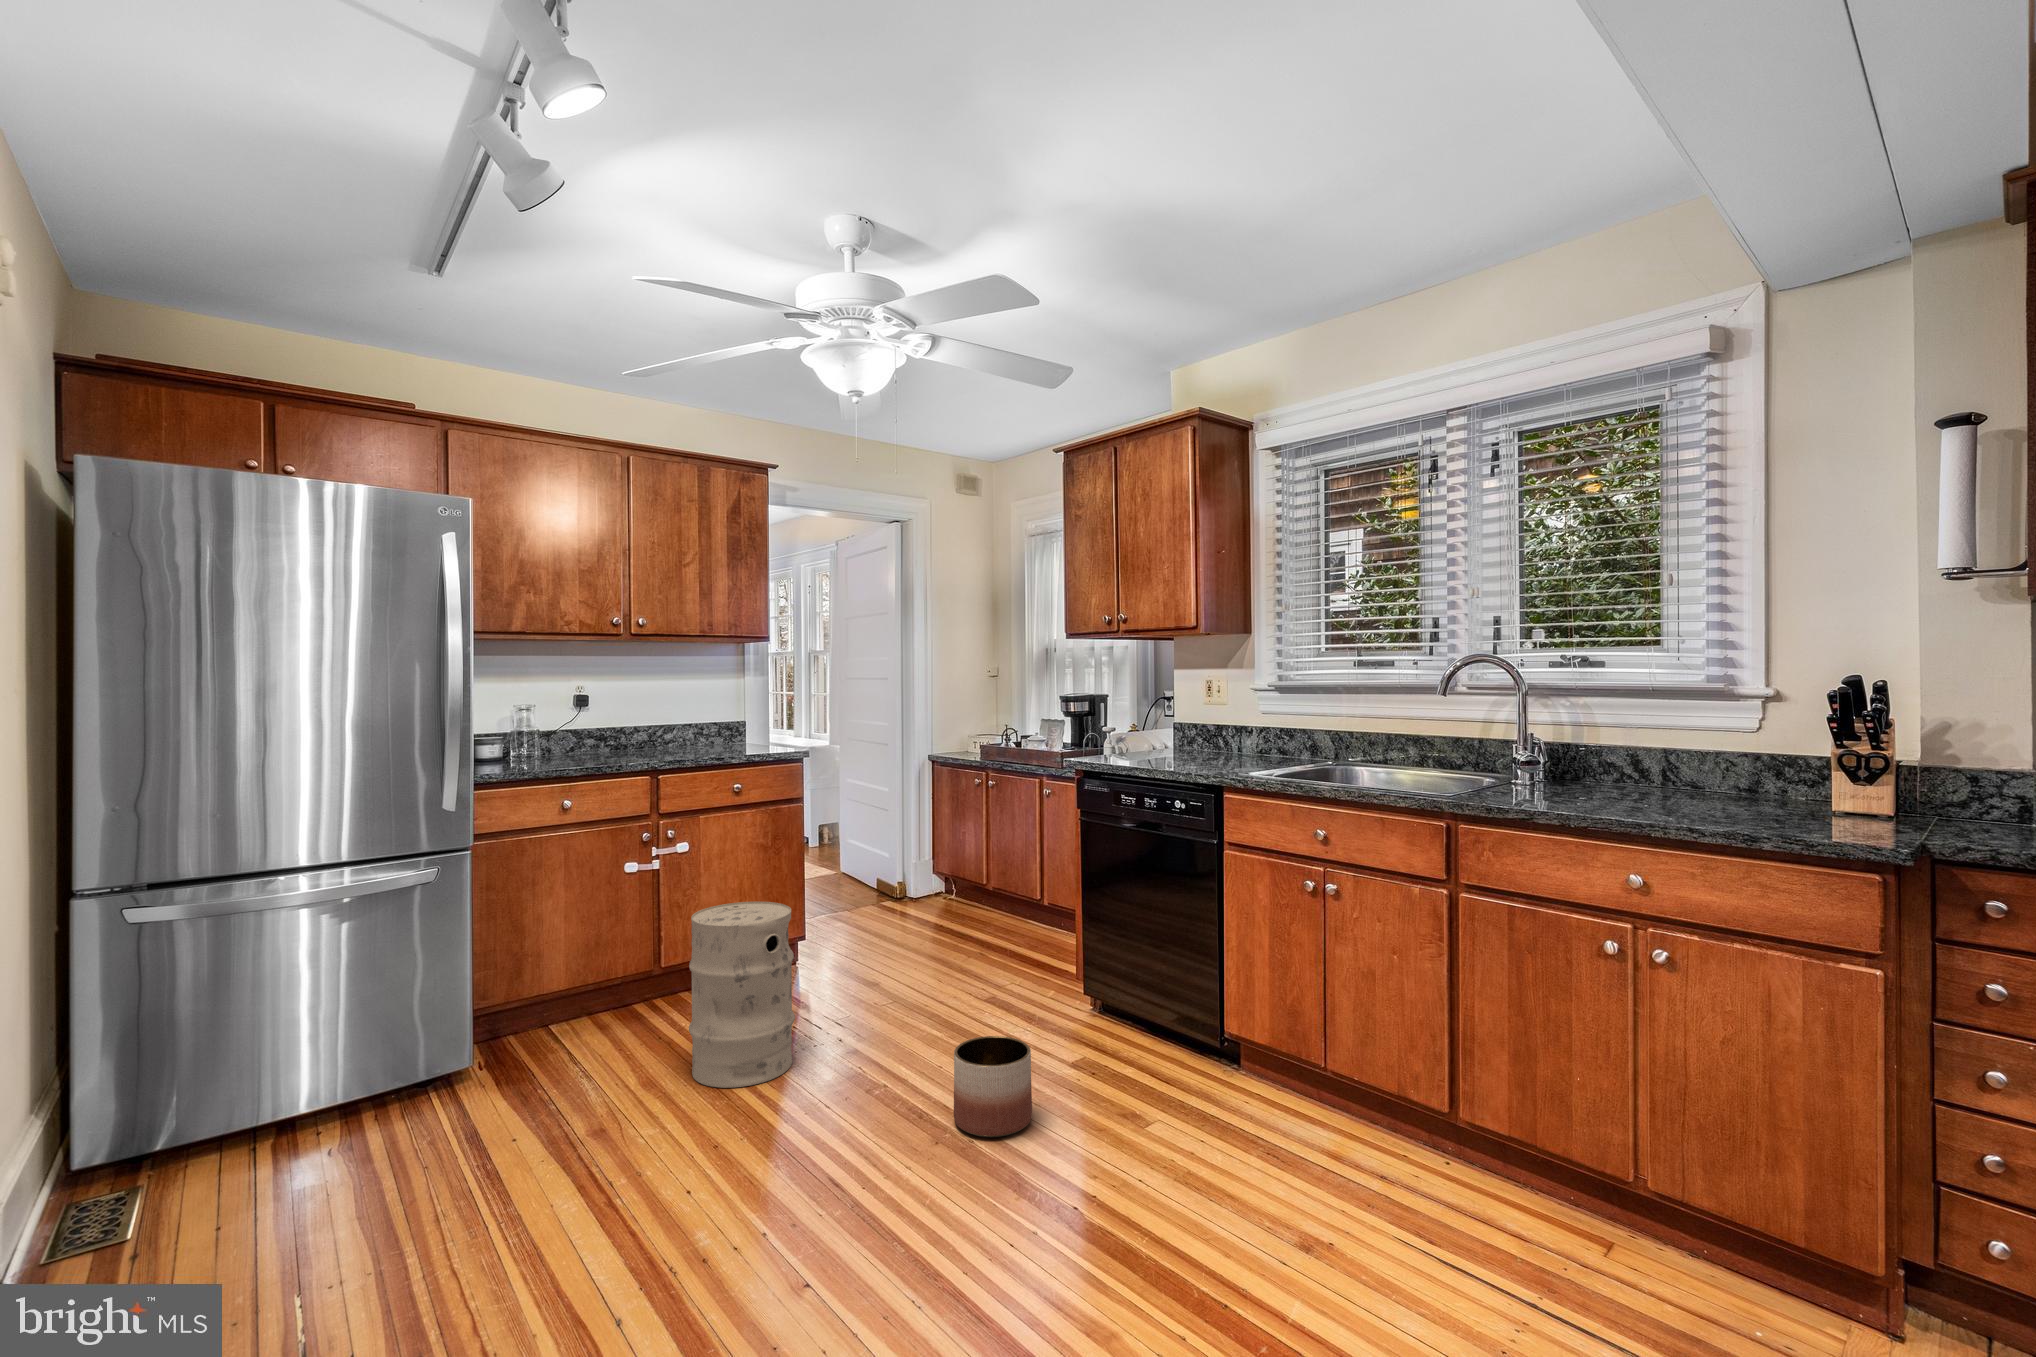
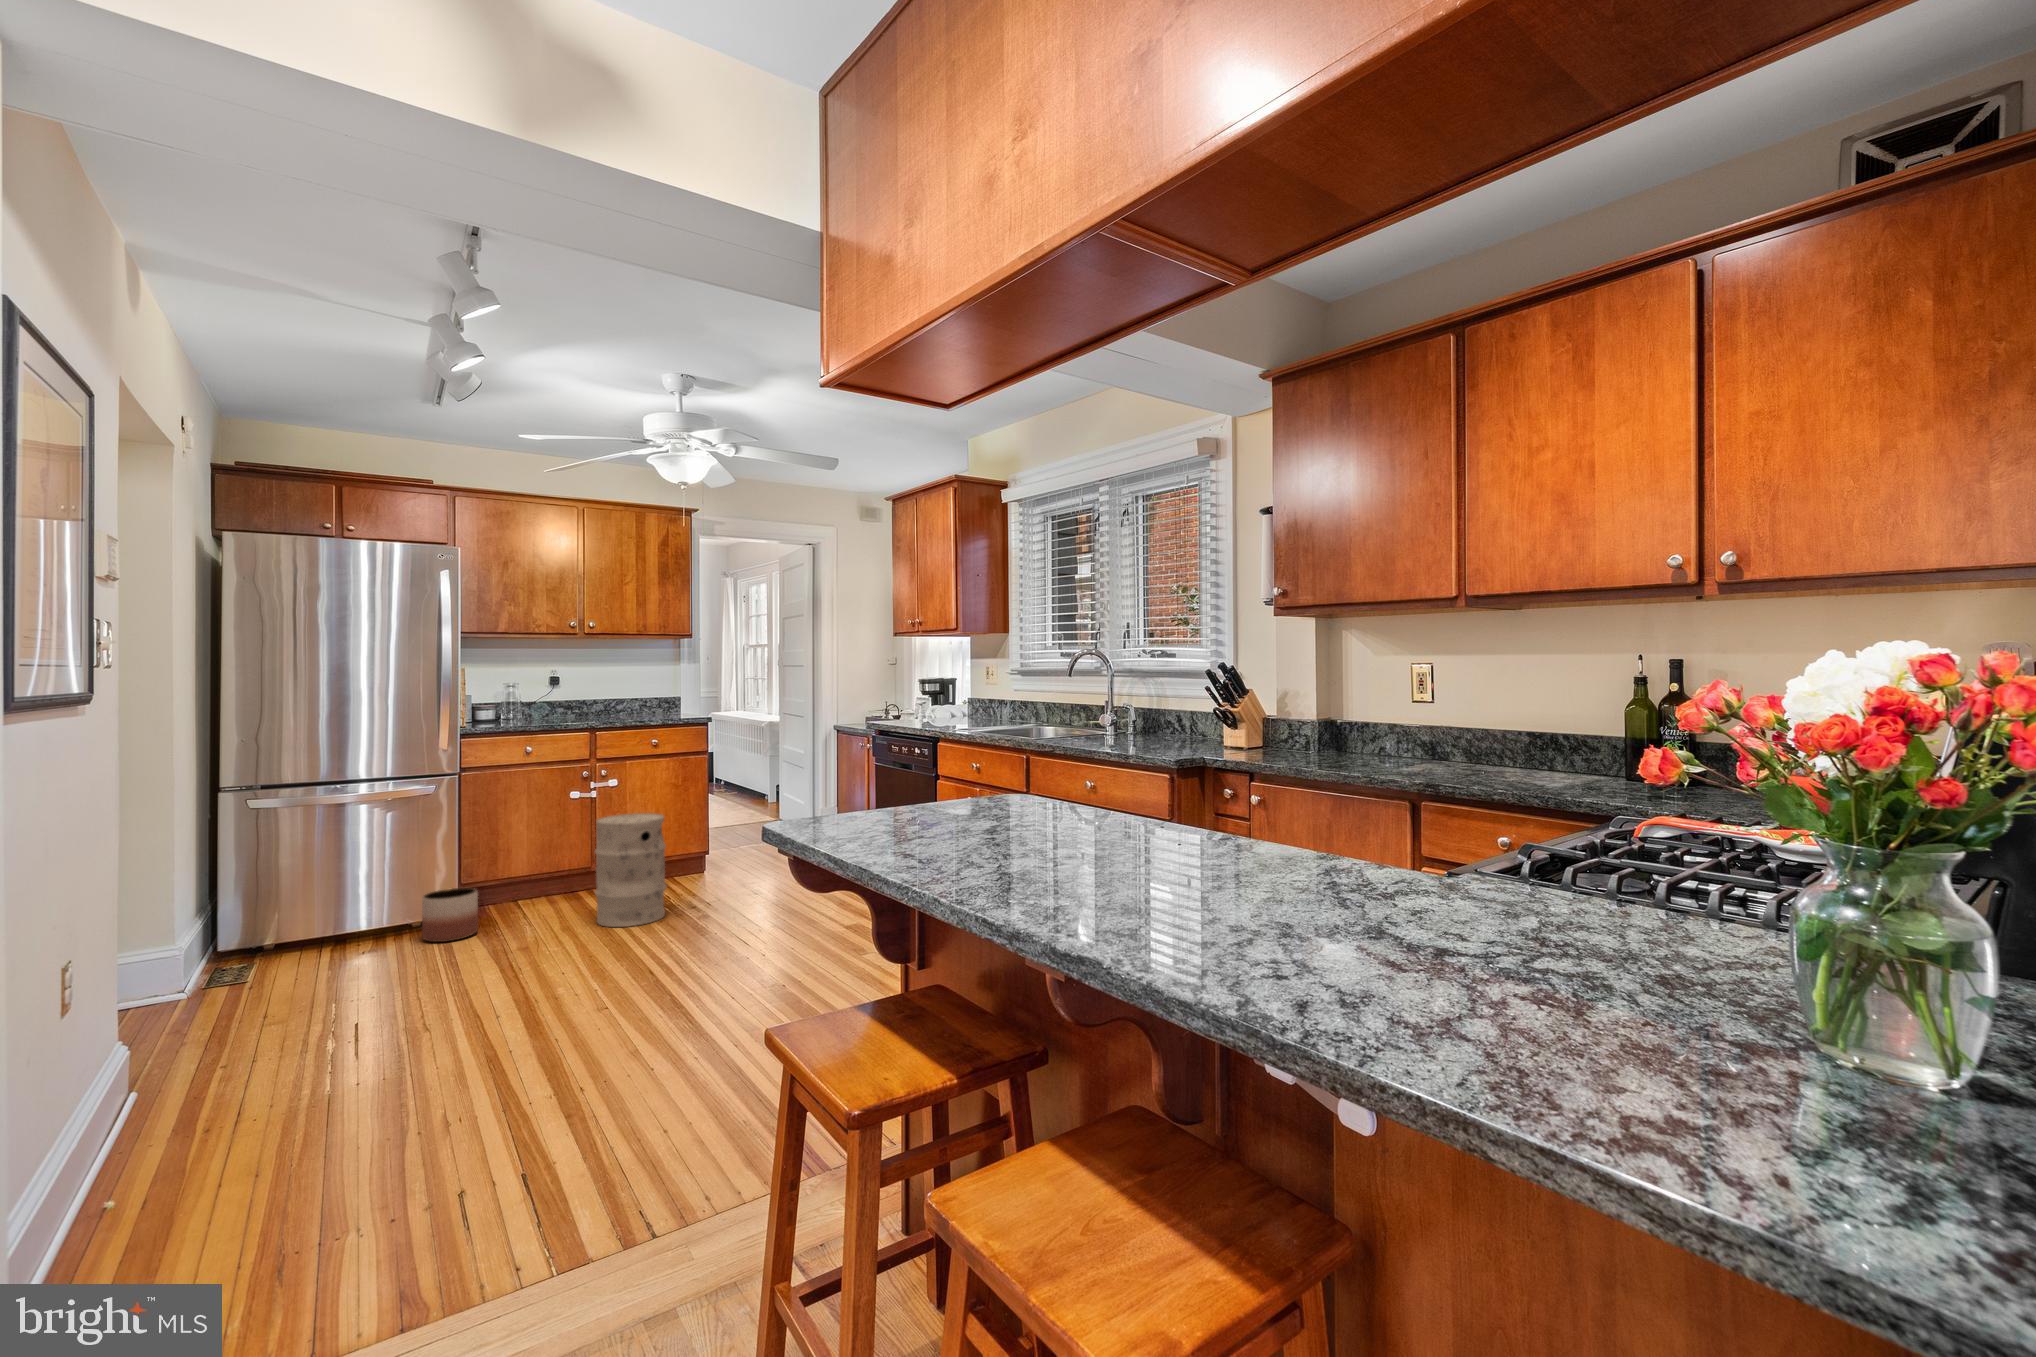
planter: present [954,1036,1032,1137] -> present [422,888,478,942]

